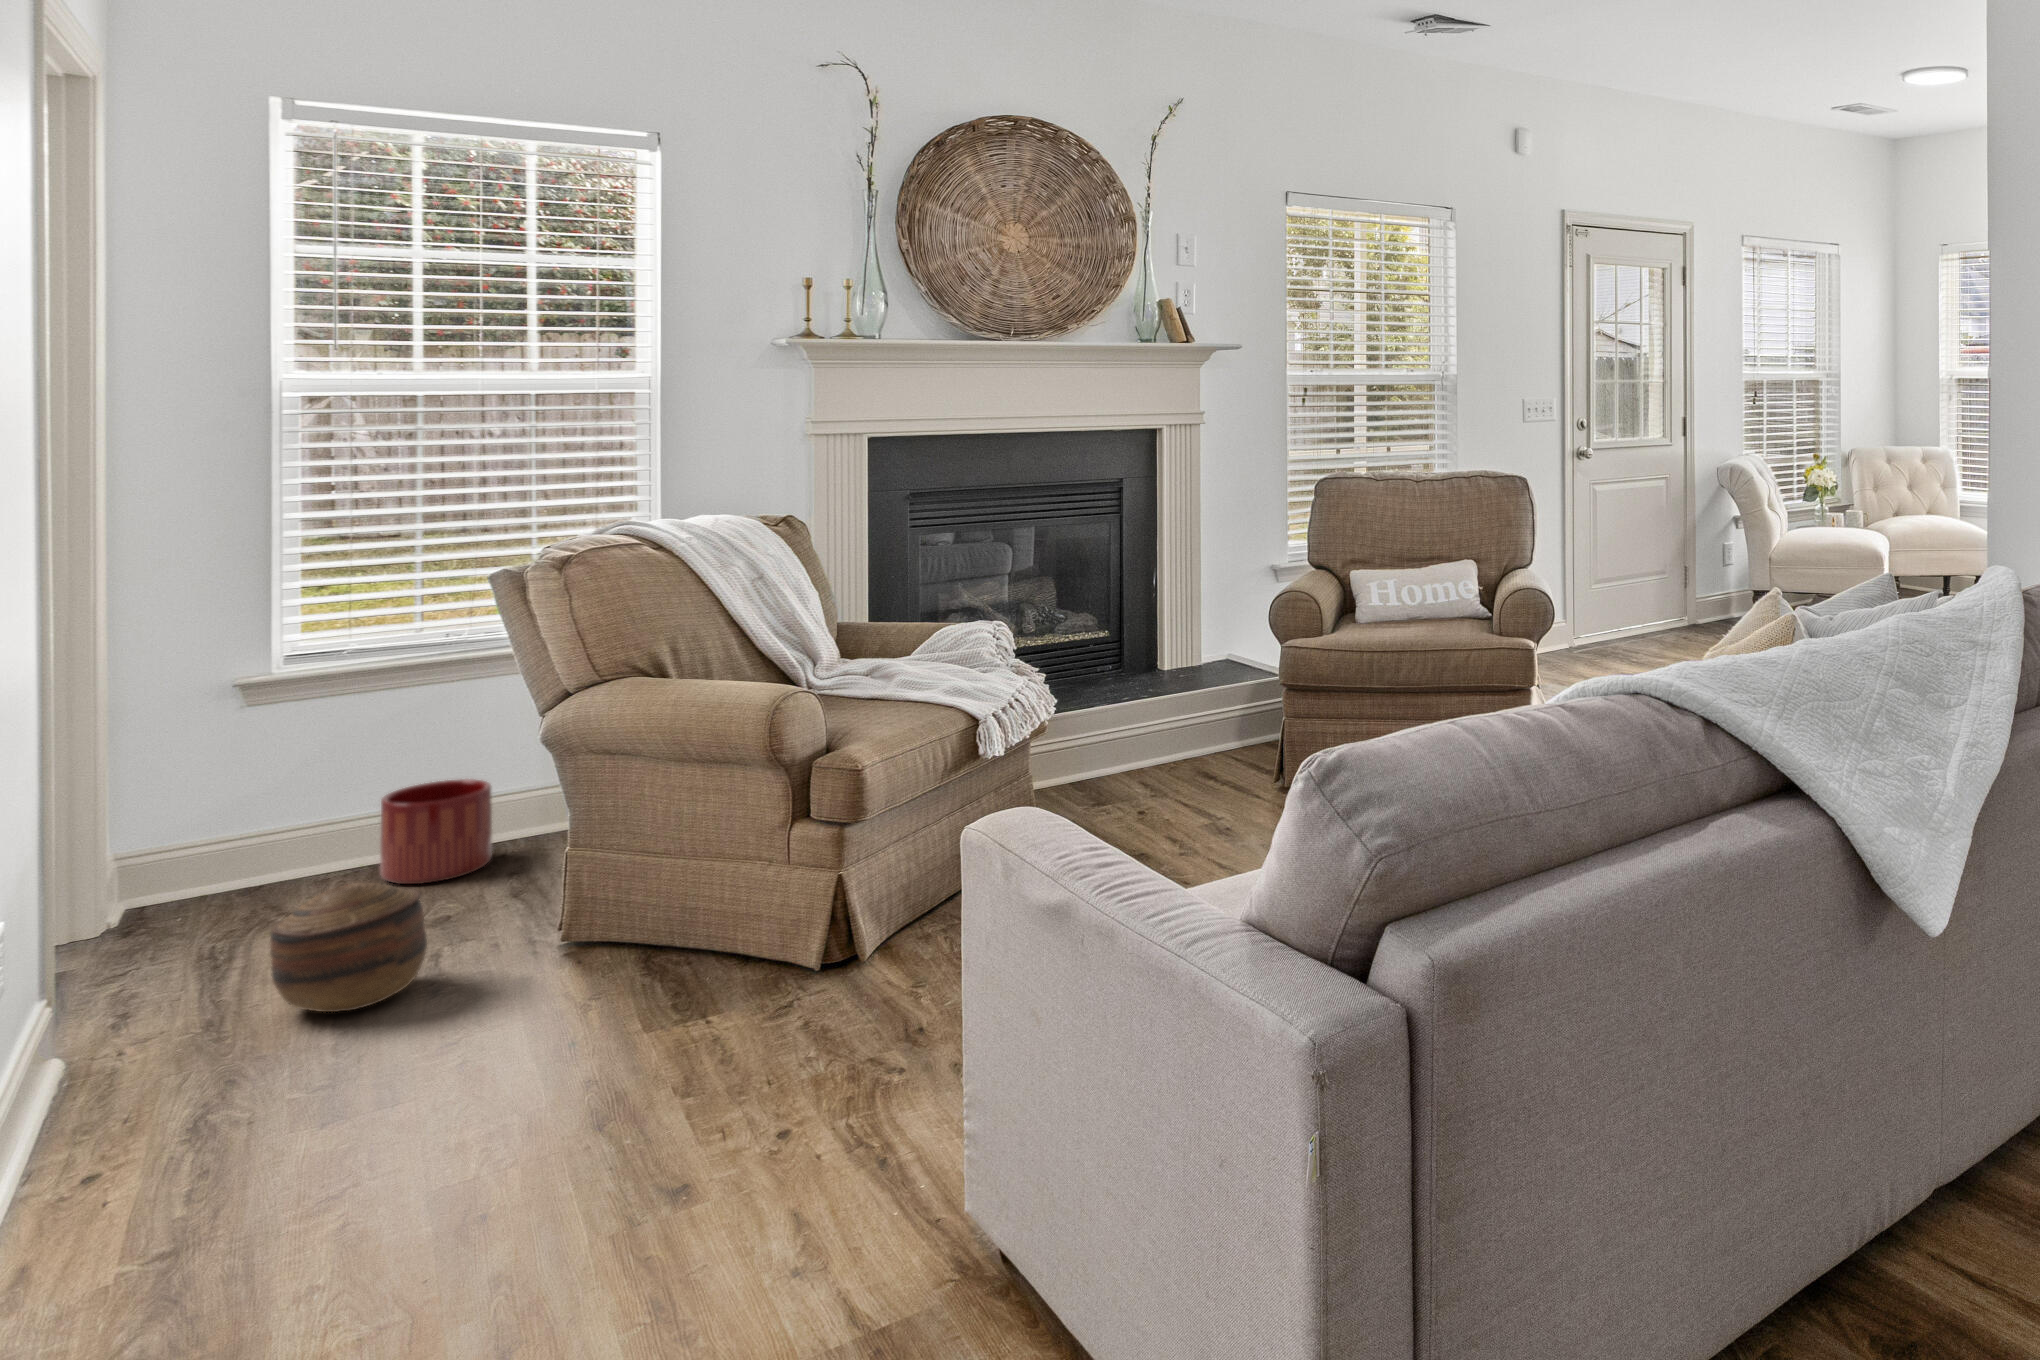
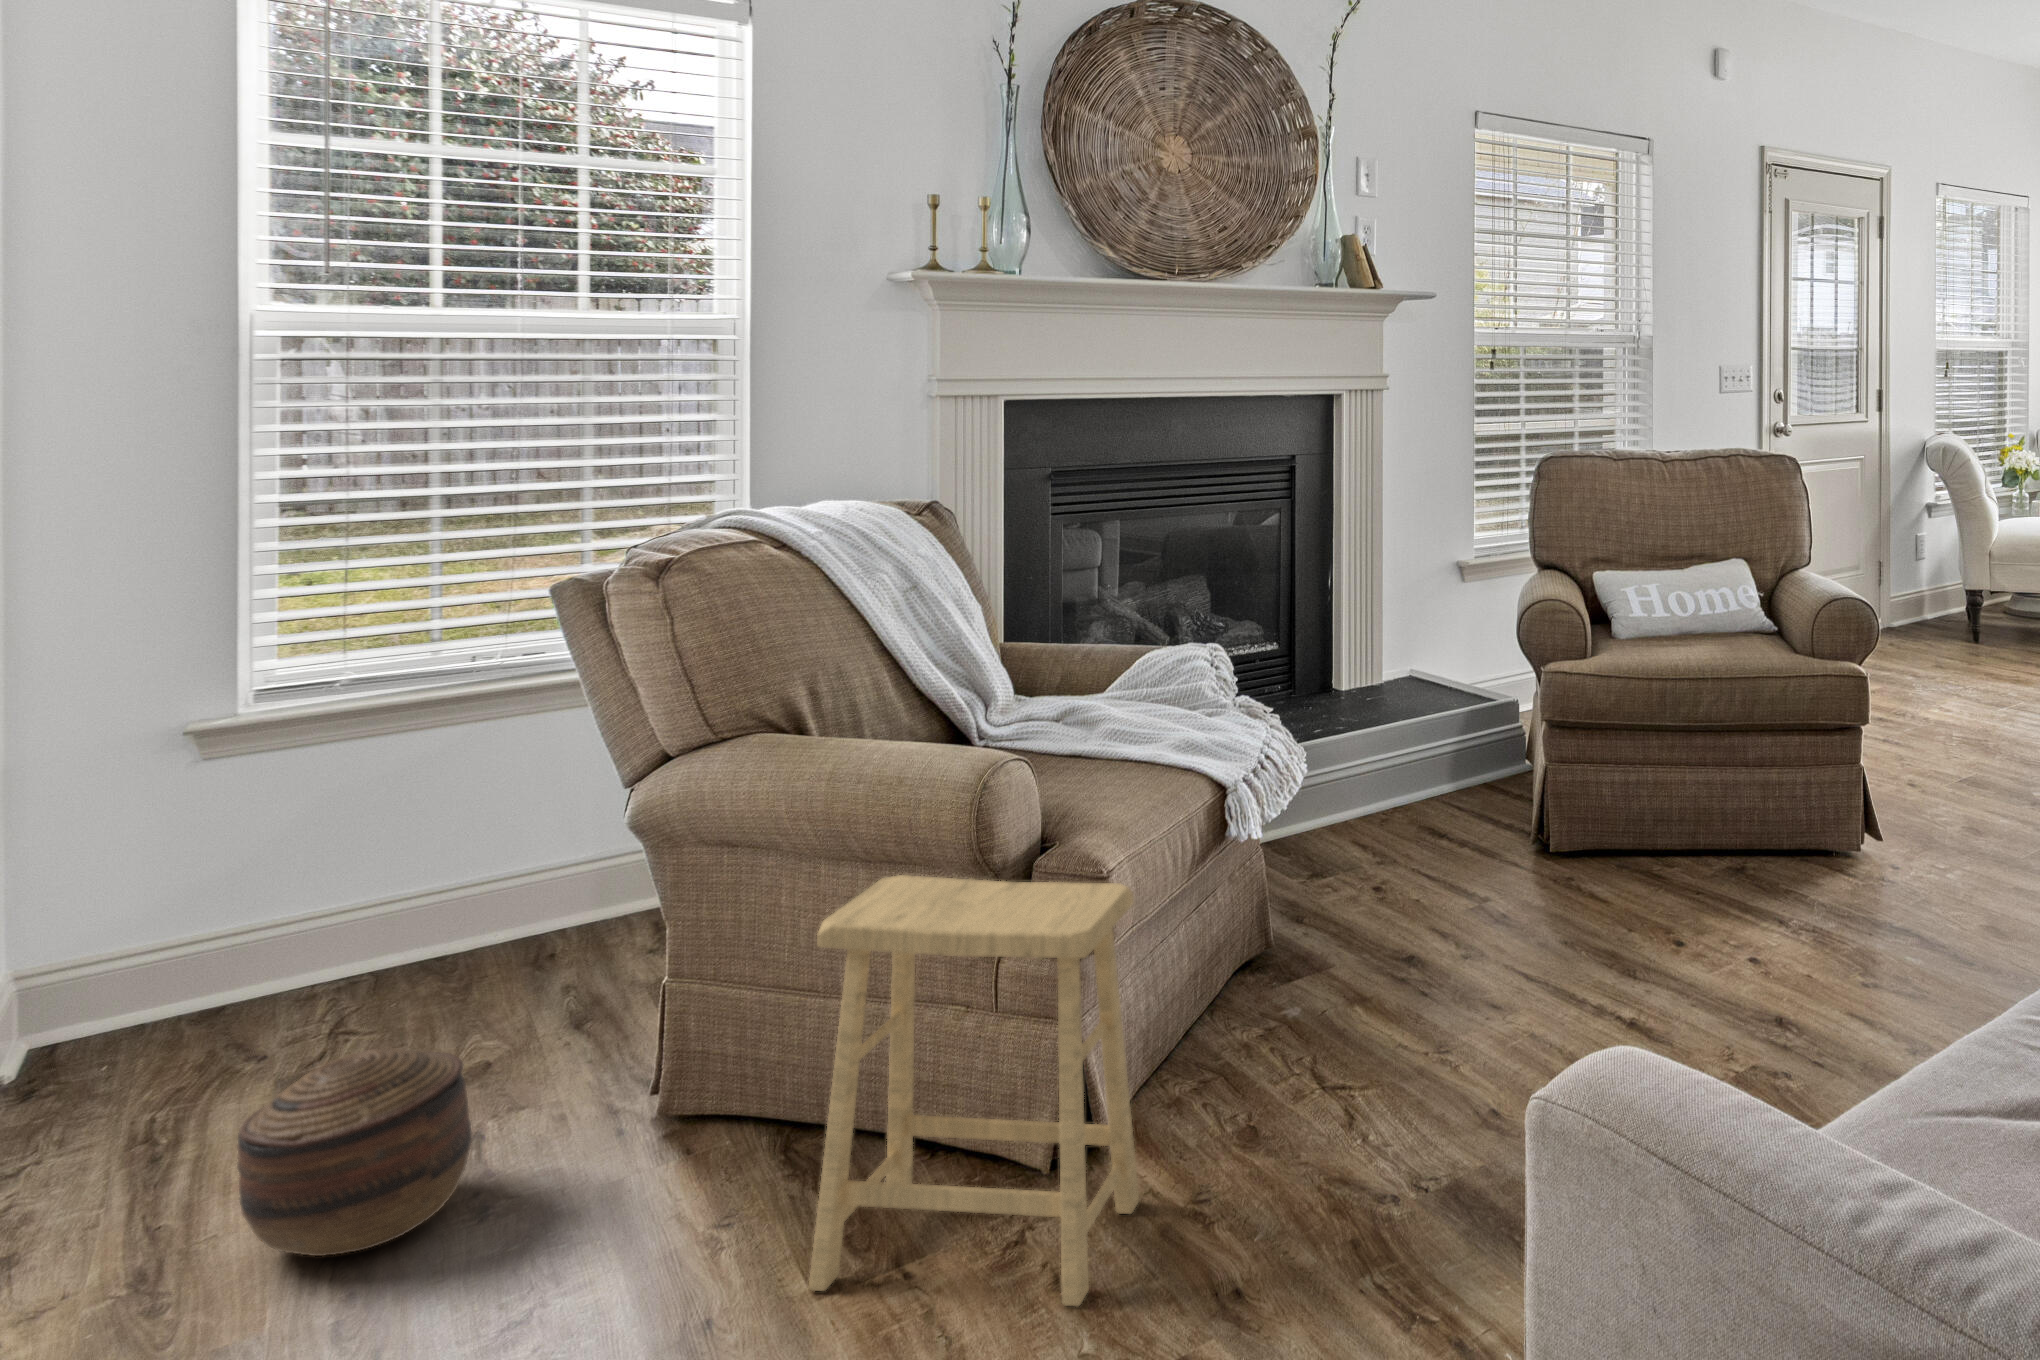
footstool: none [639,765,875,1038] -> present [809,875,1139,1306]
planter: present [380,779,492,884] -> none [387,856,537,1007]

